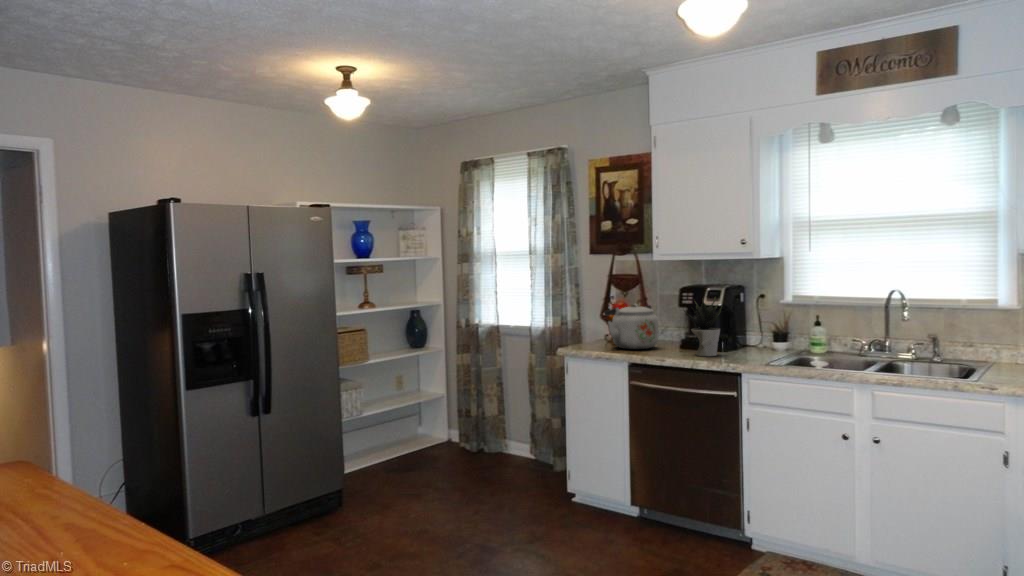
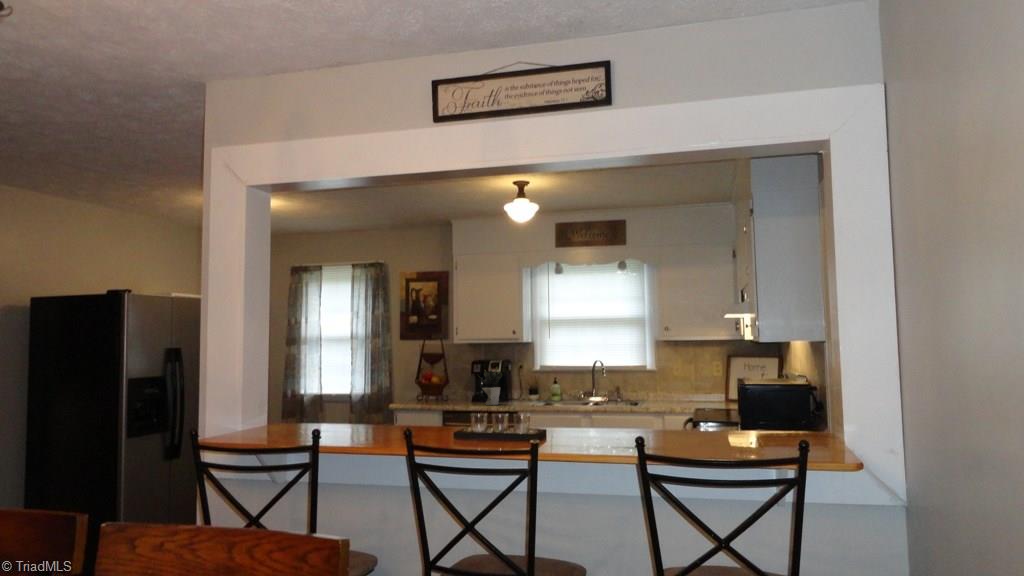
kettle: present [604,304,658,349] -> none [420,373,457,404]

